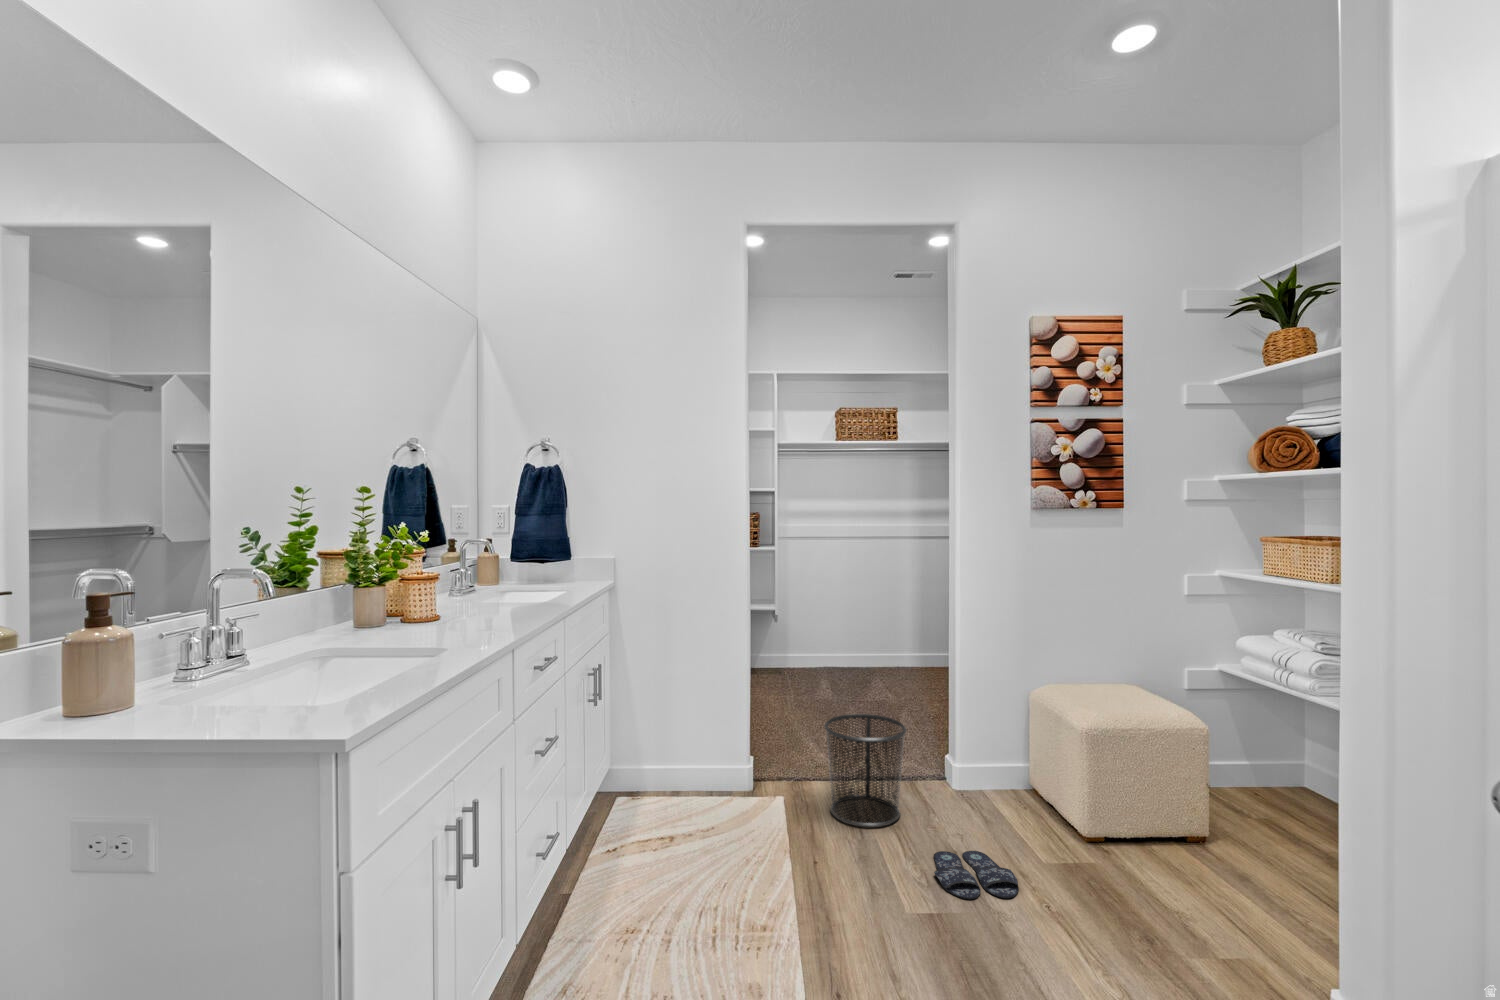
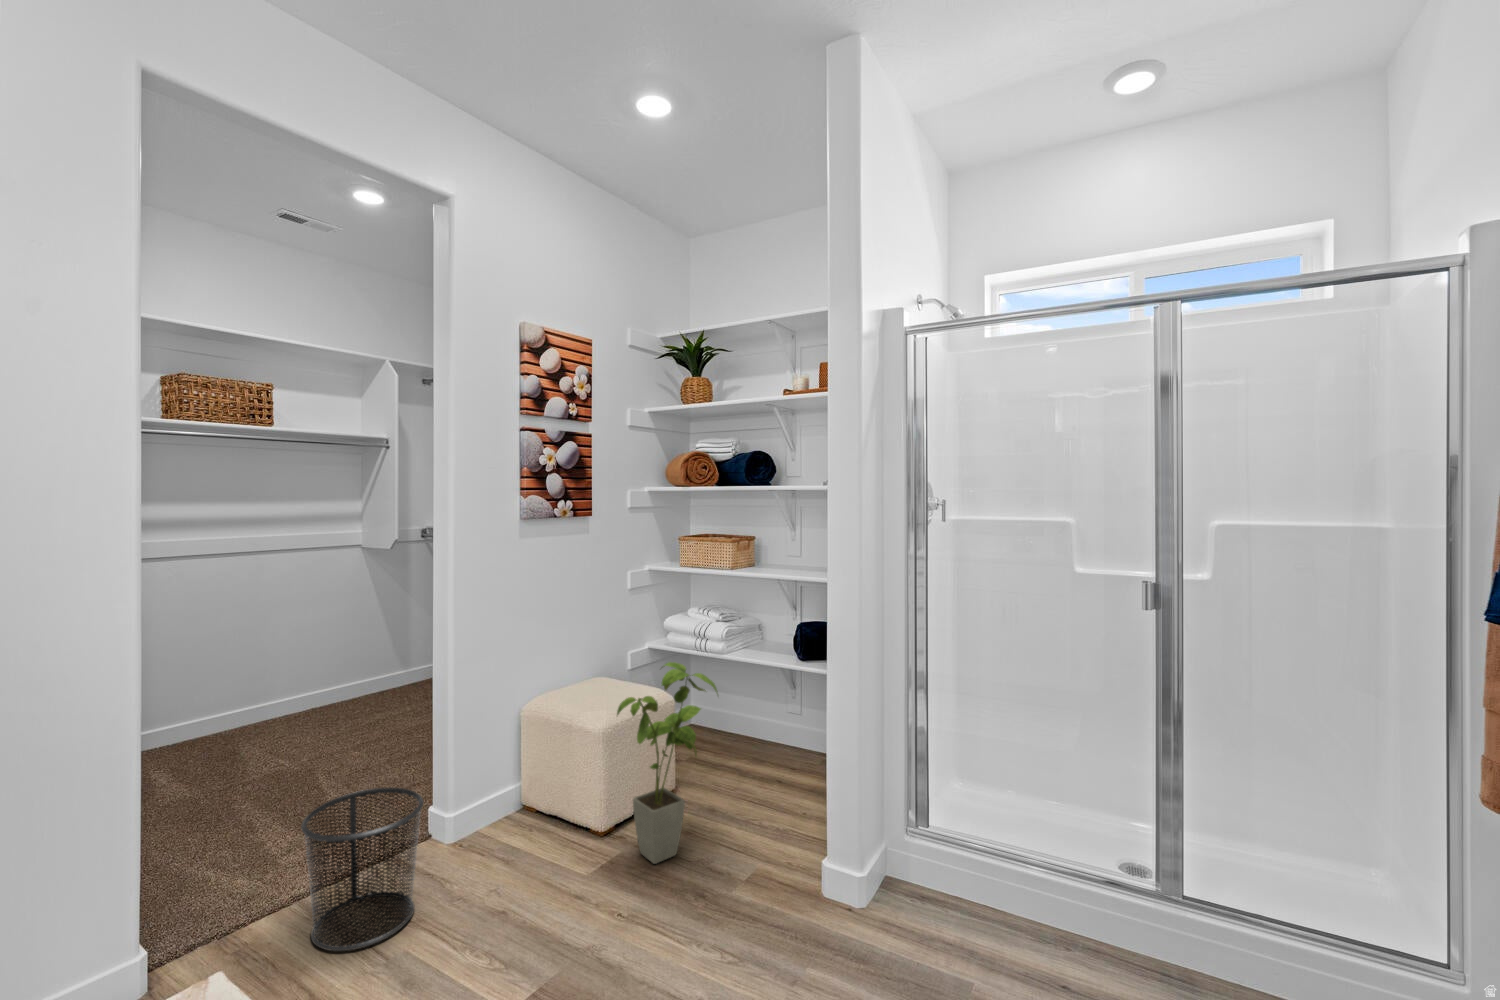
house plant: none [1082,666,1208,888] -> present [617,662,718,864]
slippers: present [934,851,1019,899] -> none [486,898,592,964]

